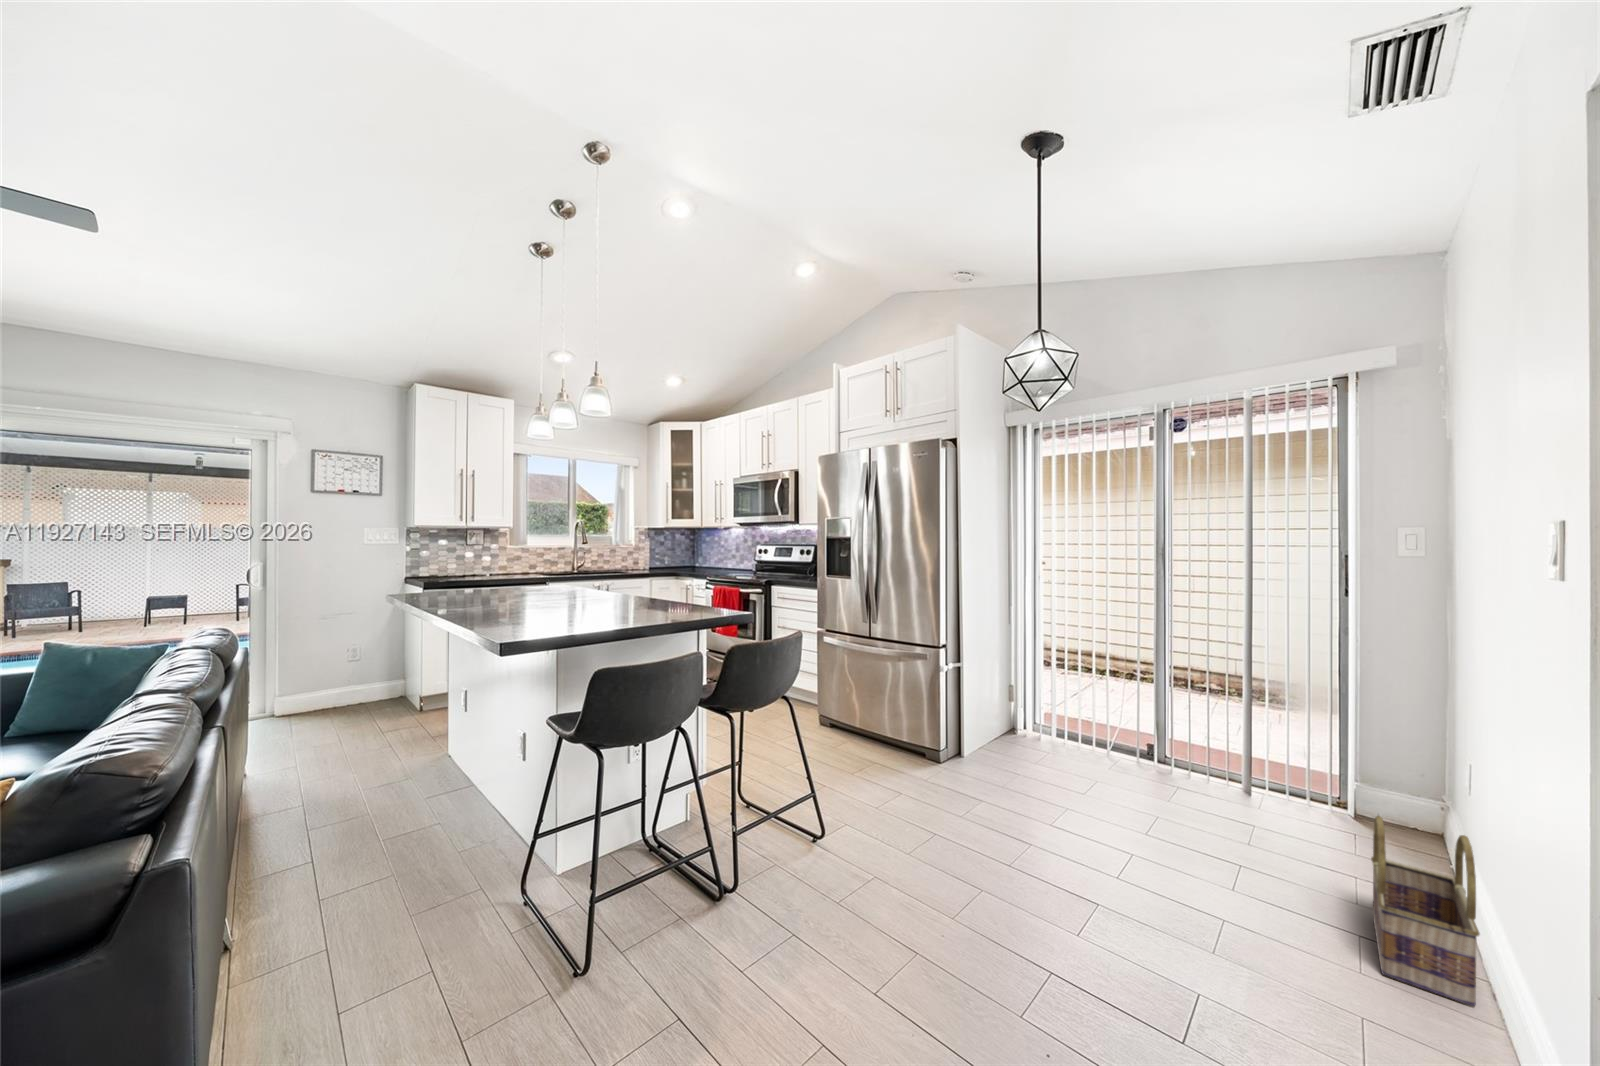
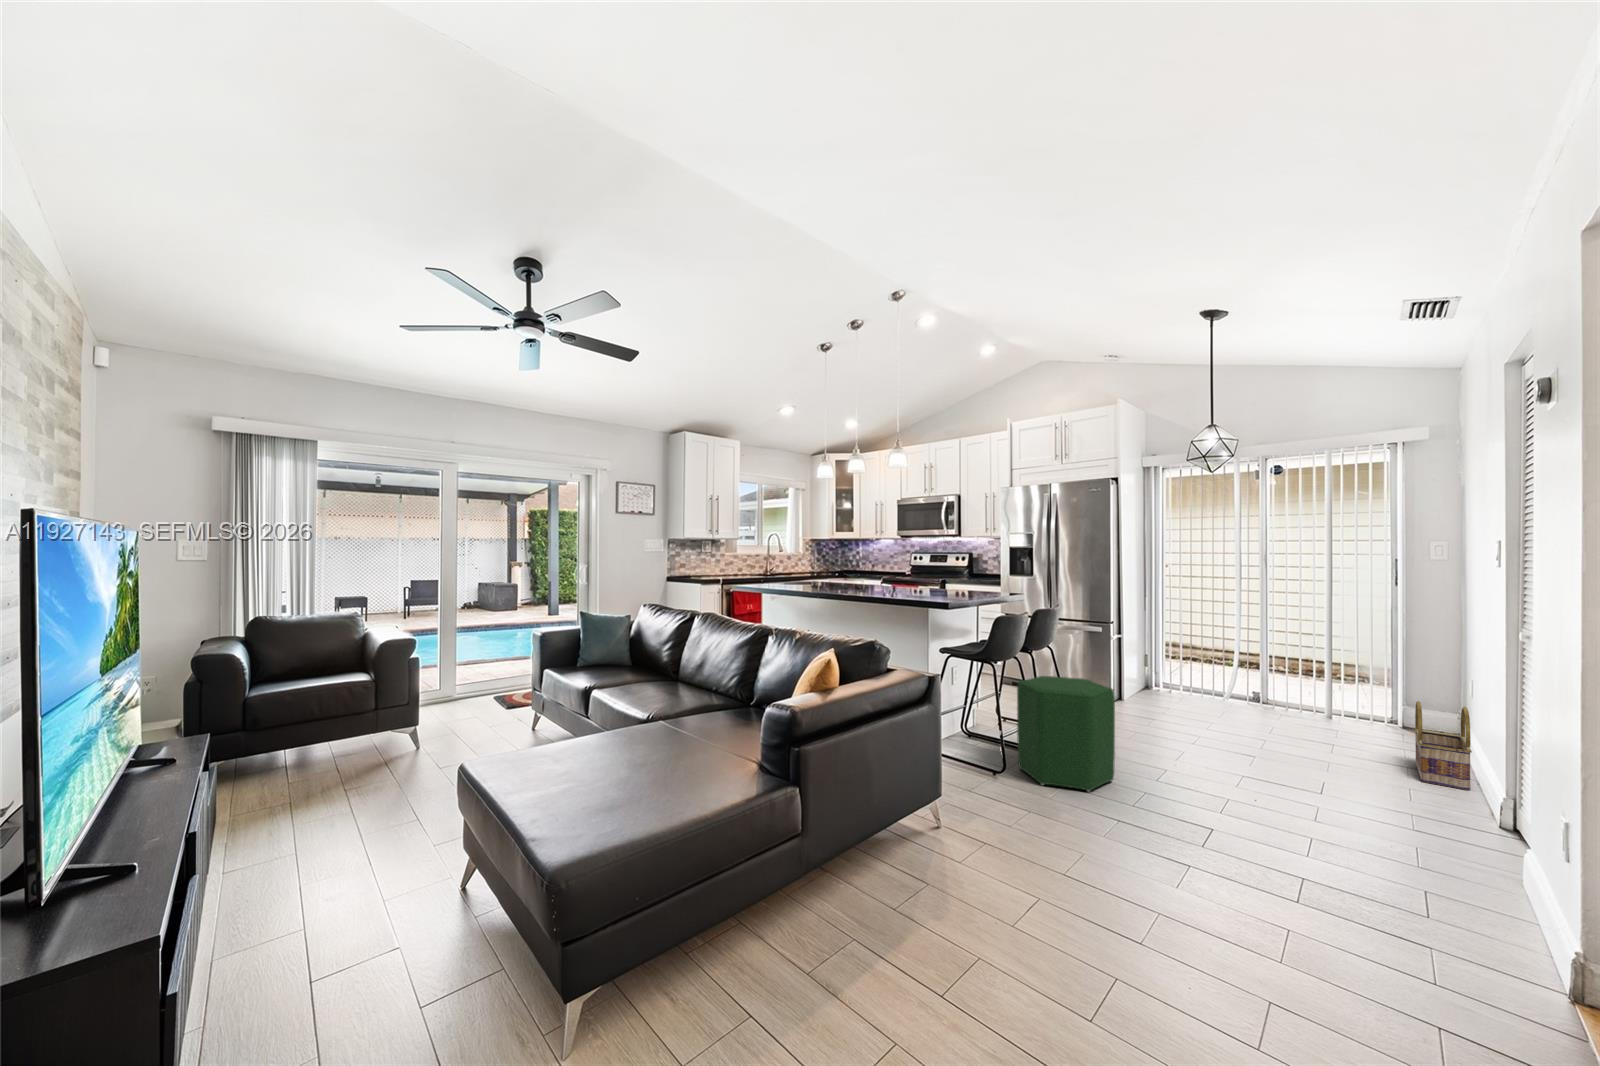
ottoman: none [658,763,814,1020] -> present [1017,676,1115,792]

